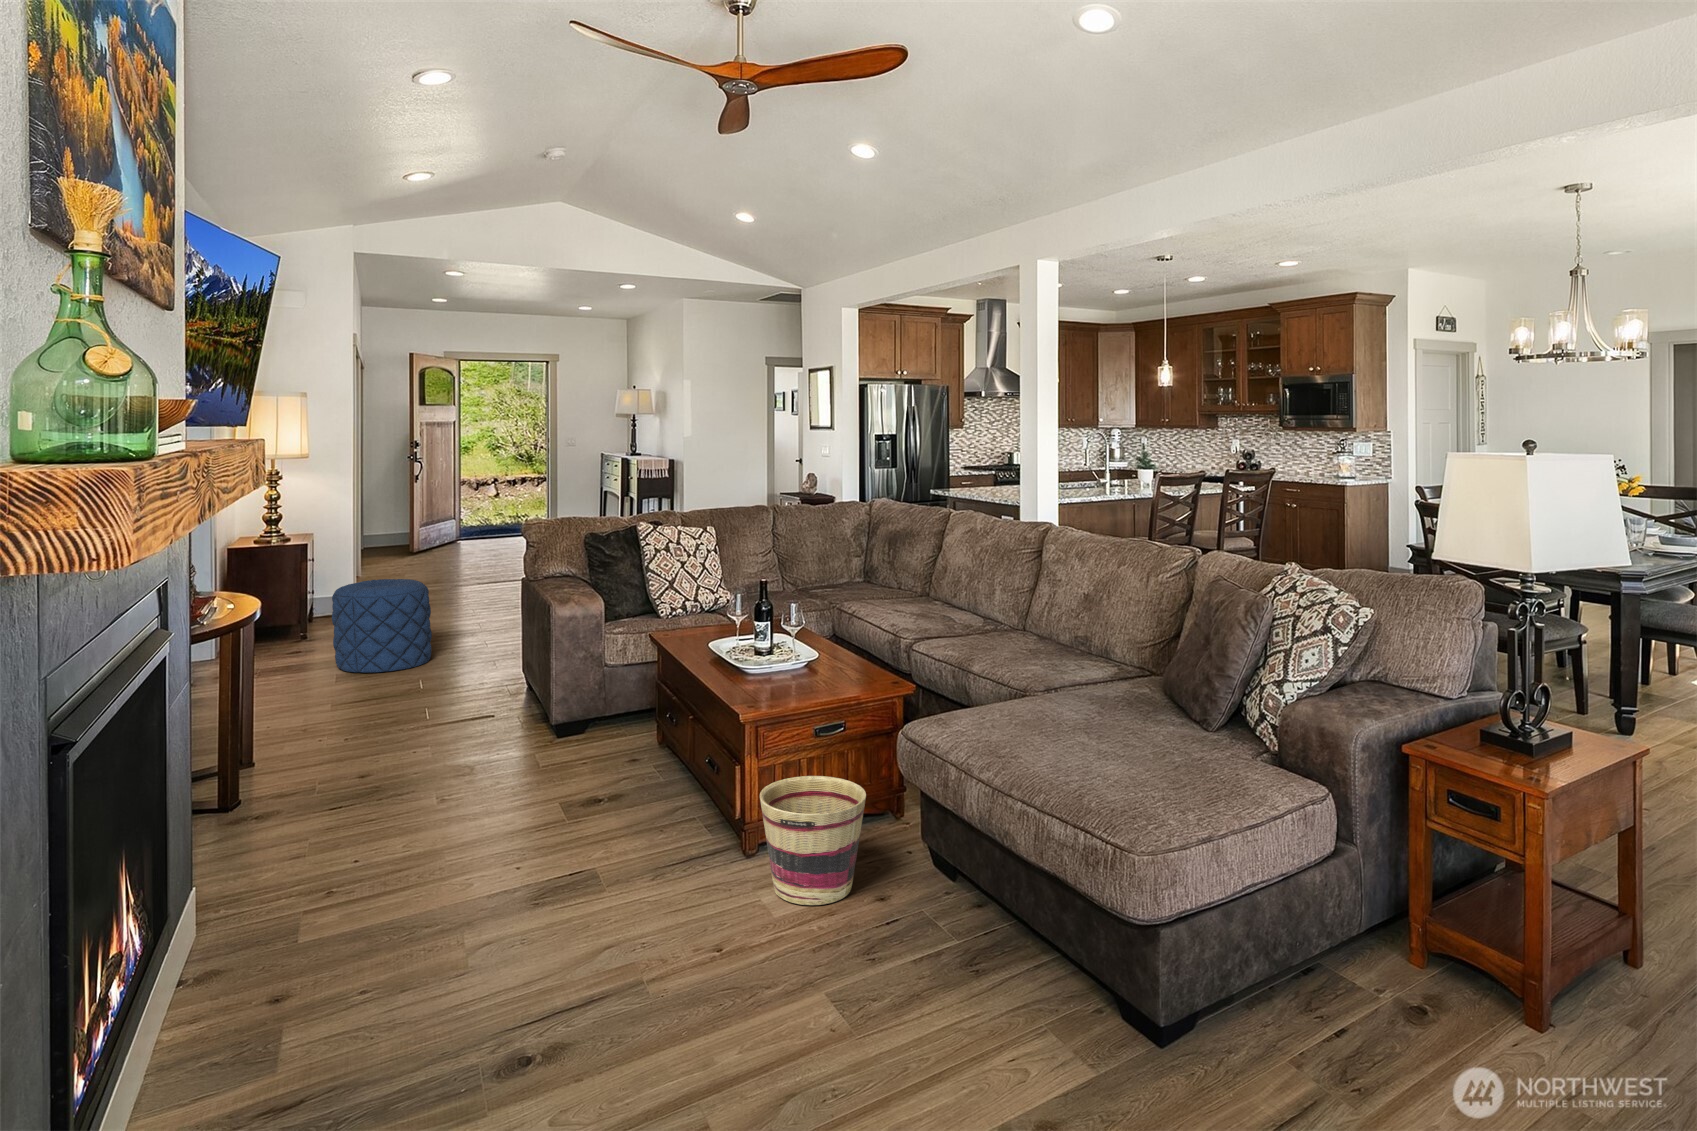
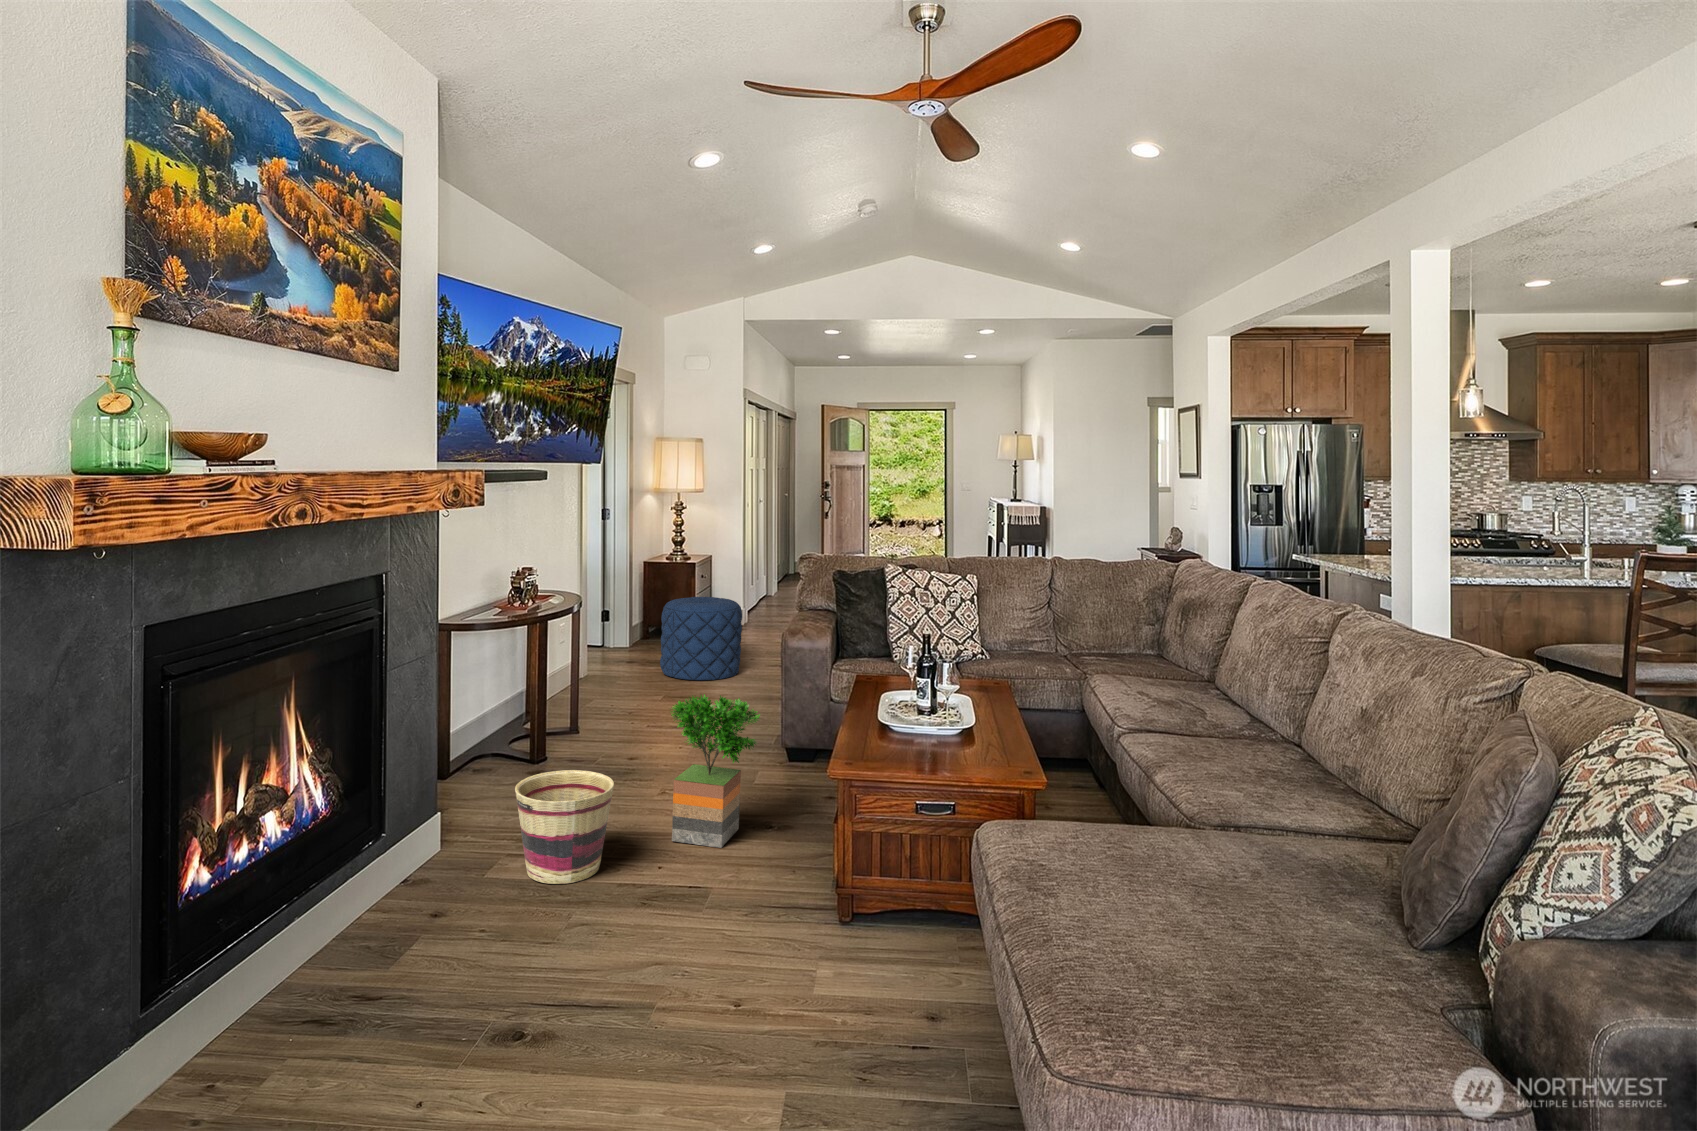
potted tree: none [498,662,602,815] -> present [671,694,760,848]
basket: present [760,776,866,905] -> present [515,770,614,884]

